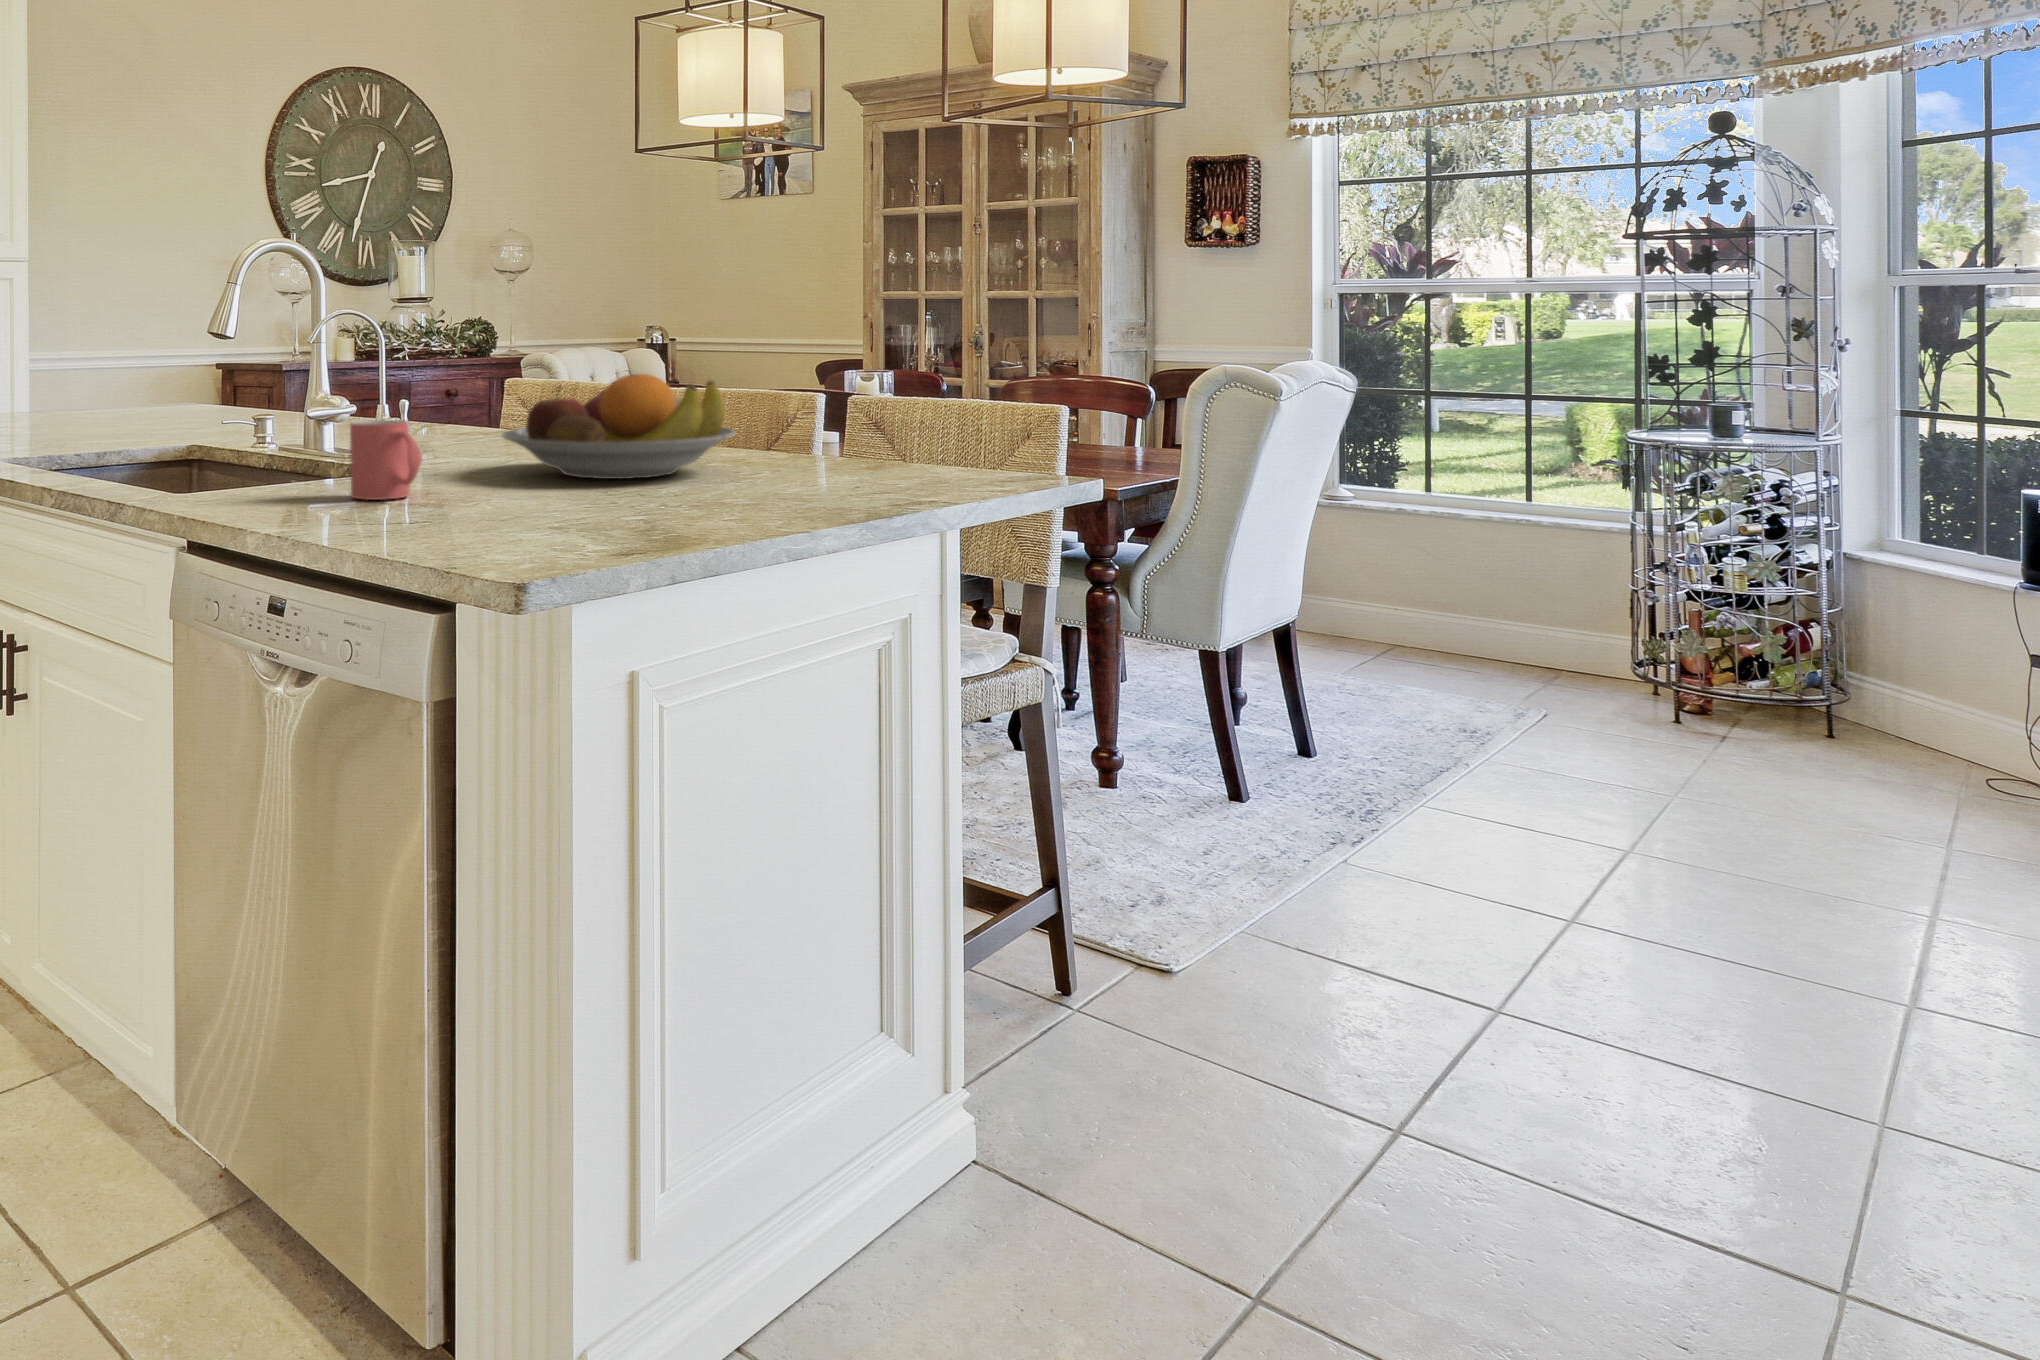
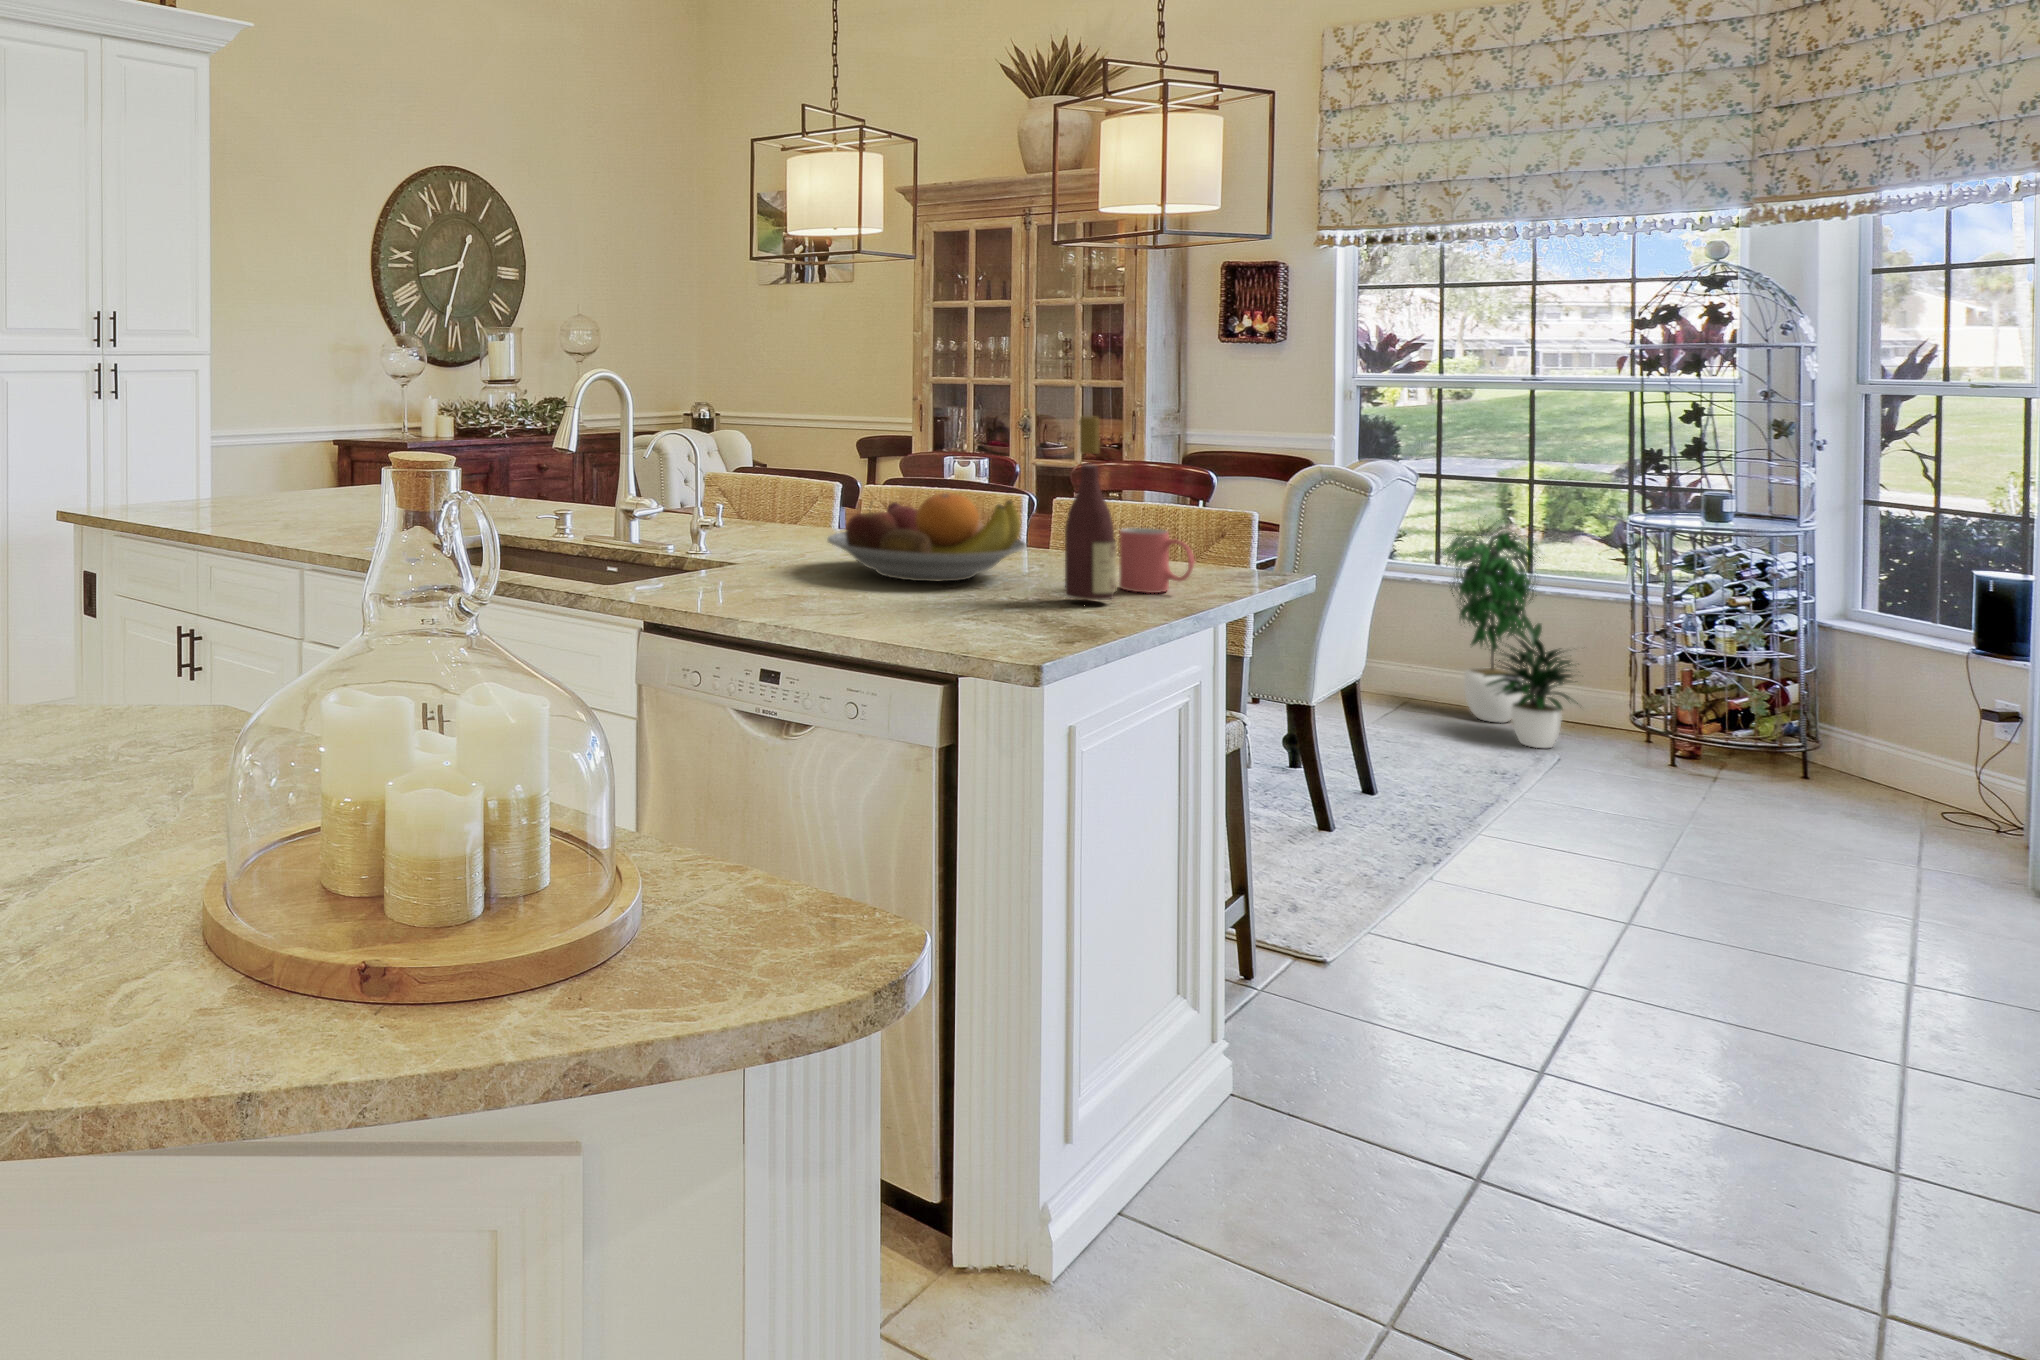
wine bottle: none [727,266,790,499] -> present [1065,416,1117,600]
mug: present [350,420,422,500] -> present [1119,528,1195,593]
potted plant: none [1422,433,1571,697] -> present [1443,525,1581,748]

